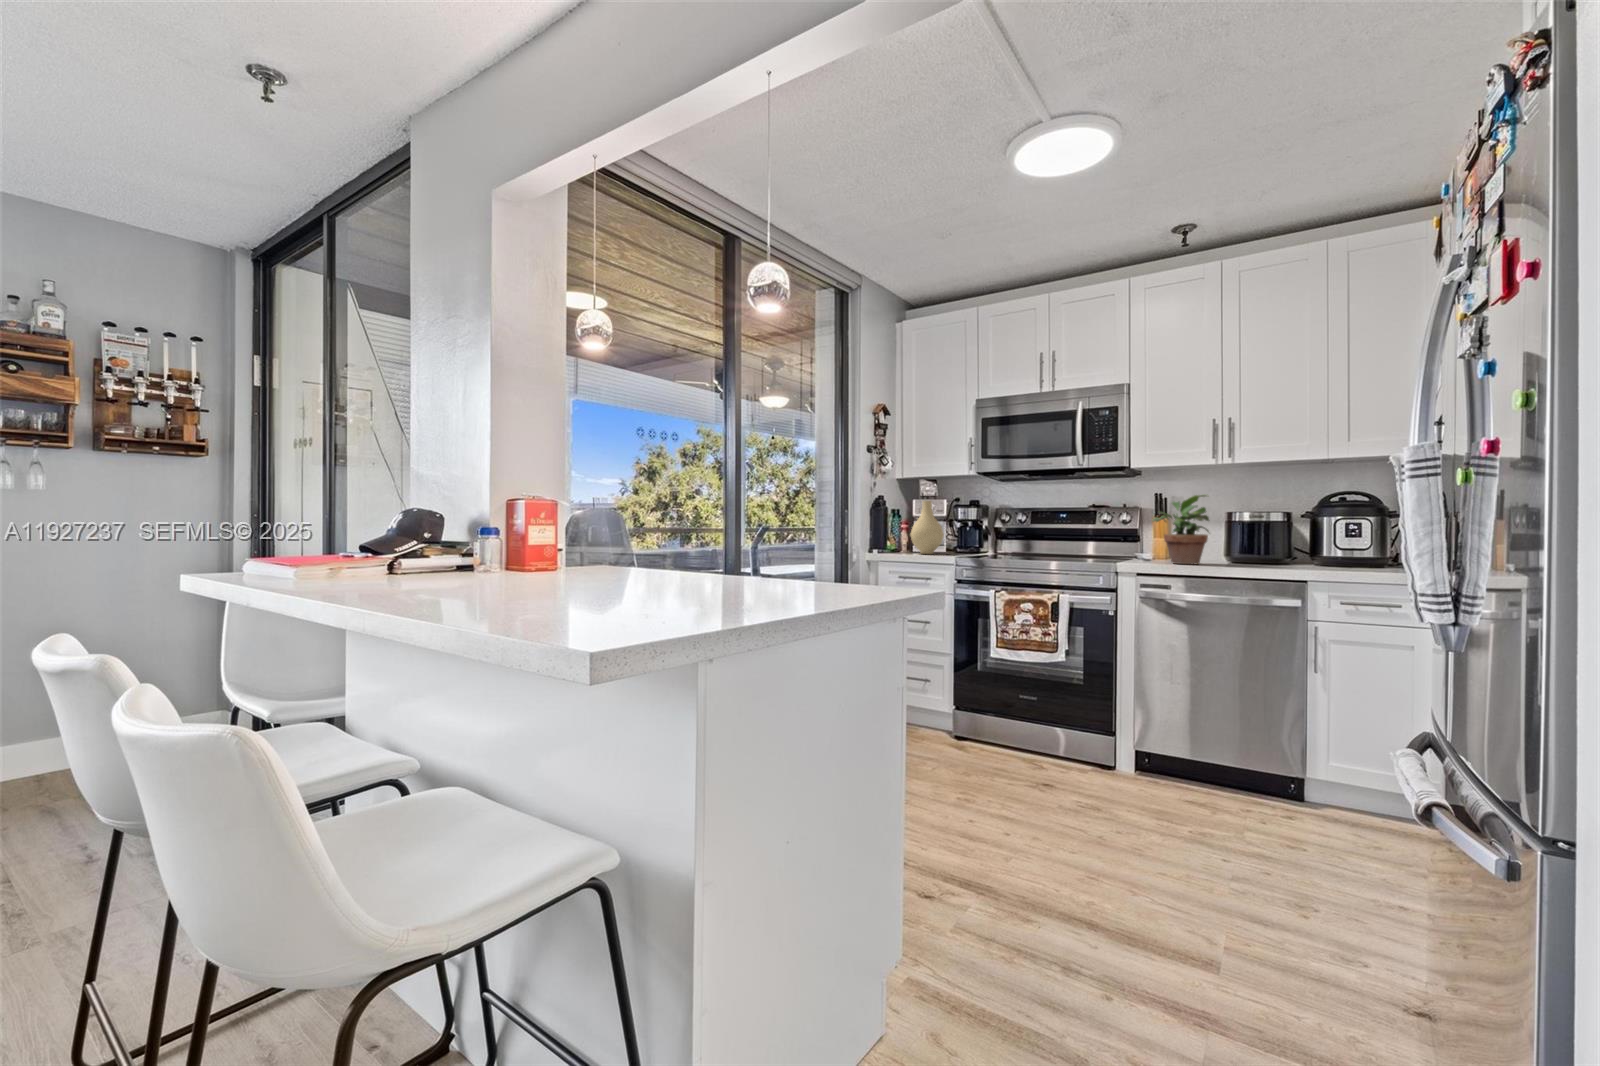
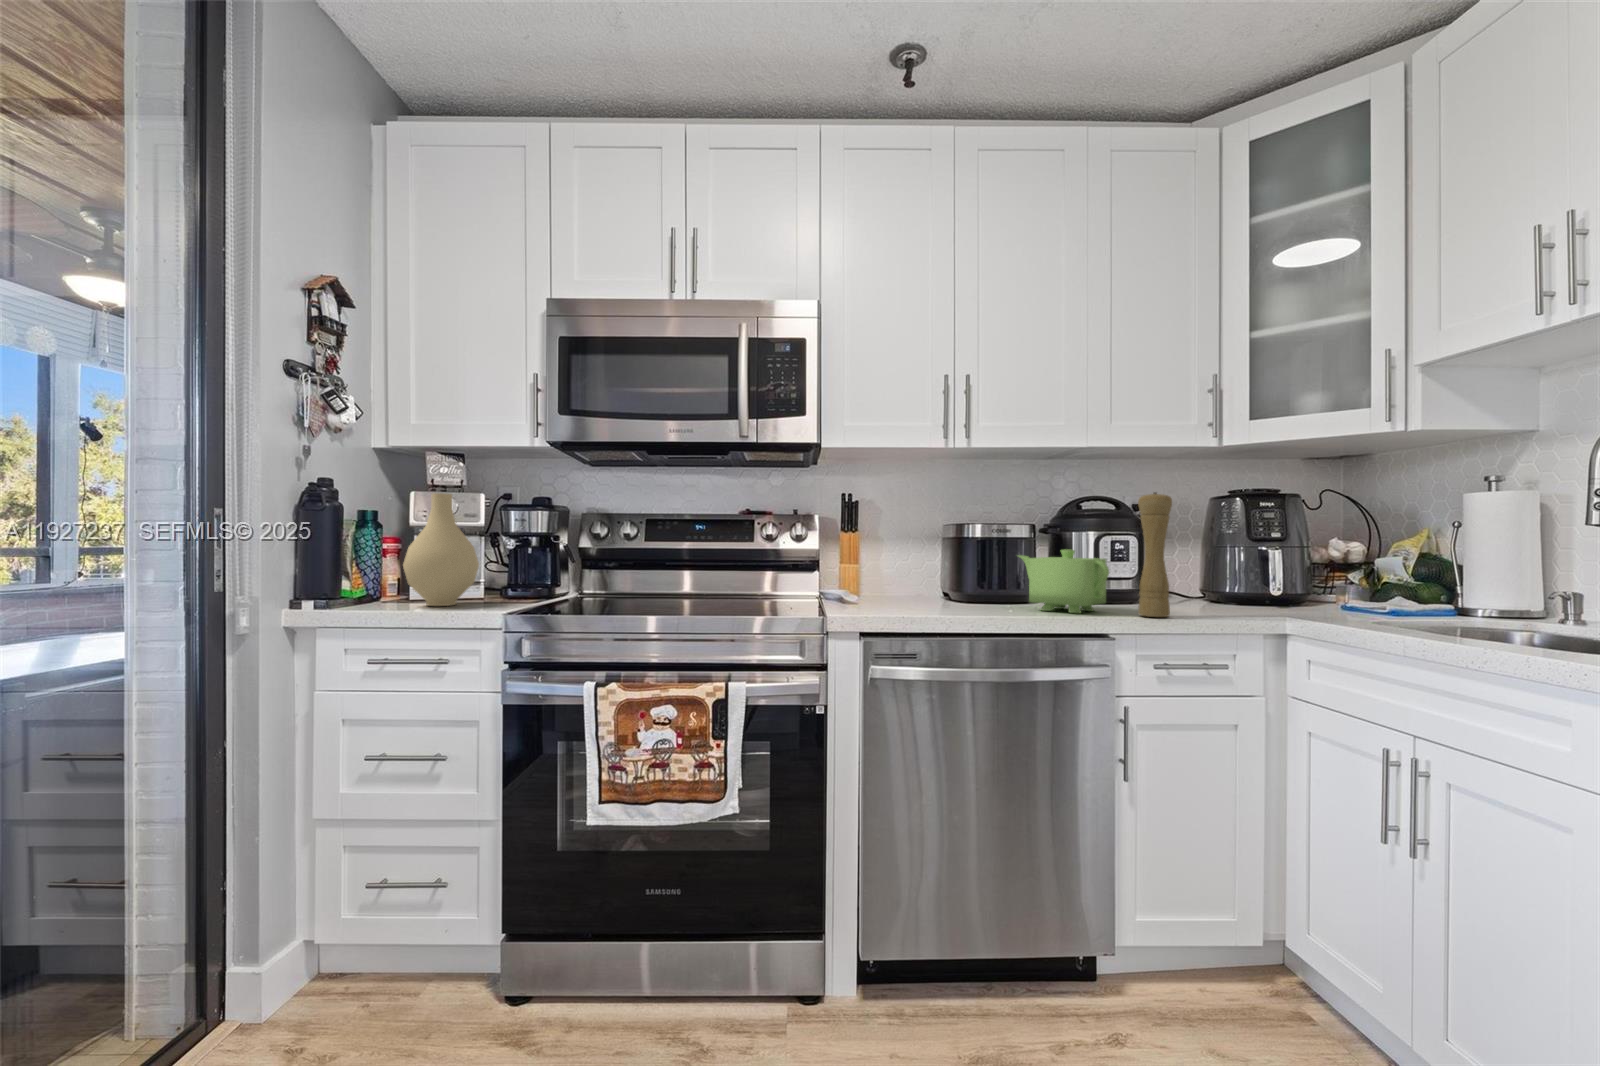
pepper mill: none [1341,491,1369,572] -> present [1138,492,1172,617]
potted plant: present [1152,495,1209,564] -> none [873,493,959,612]
teapot: none [1264,528,1328,568] -> present [1019,549,1109,613]

